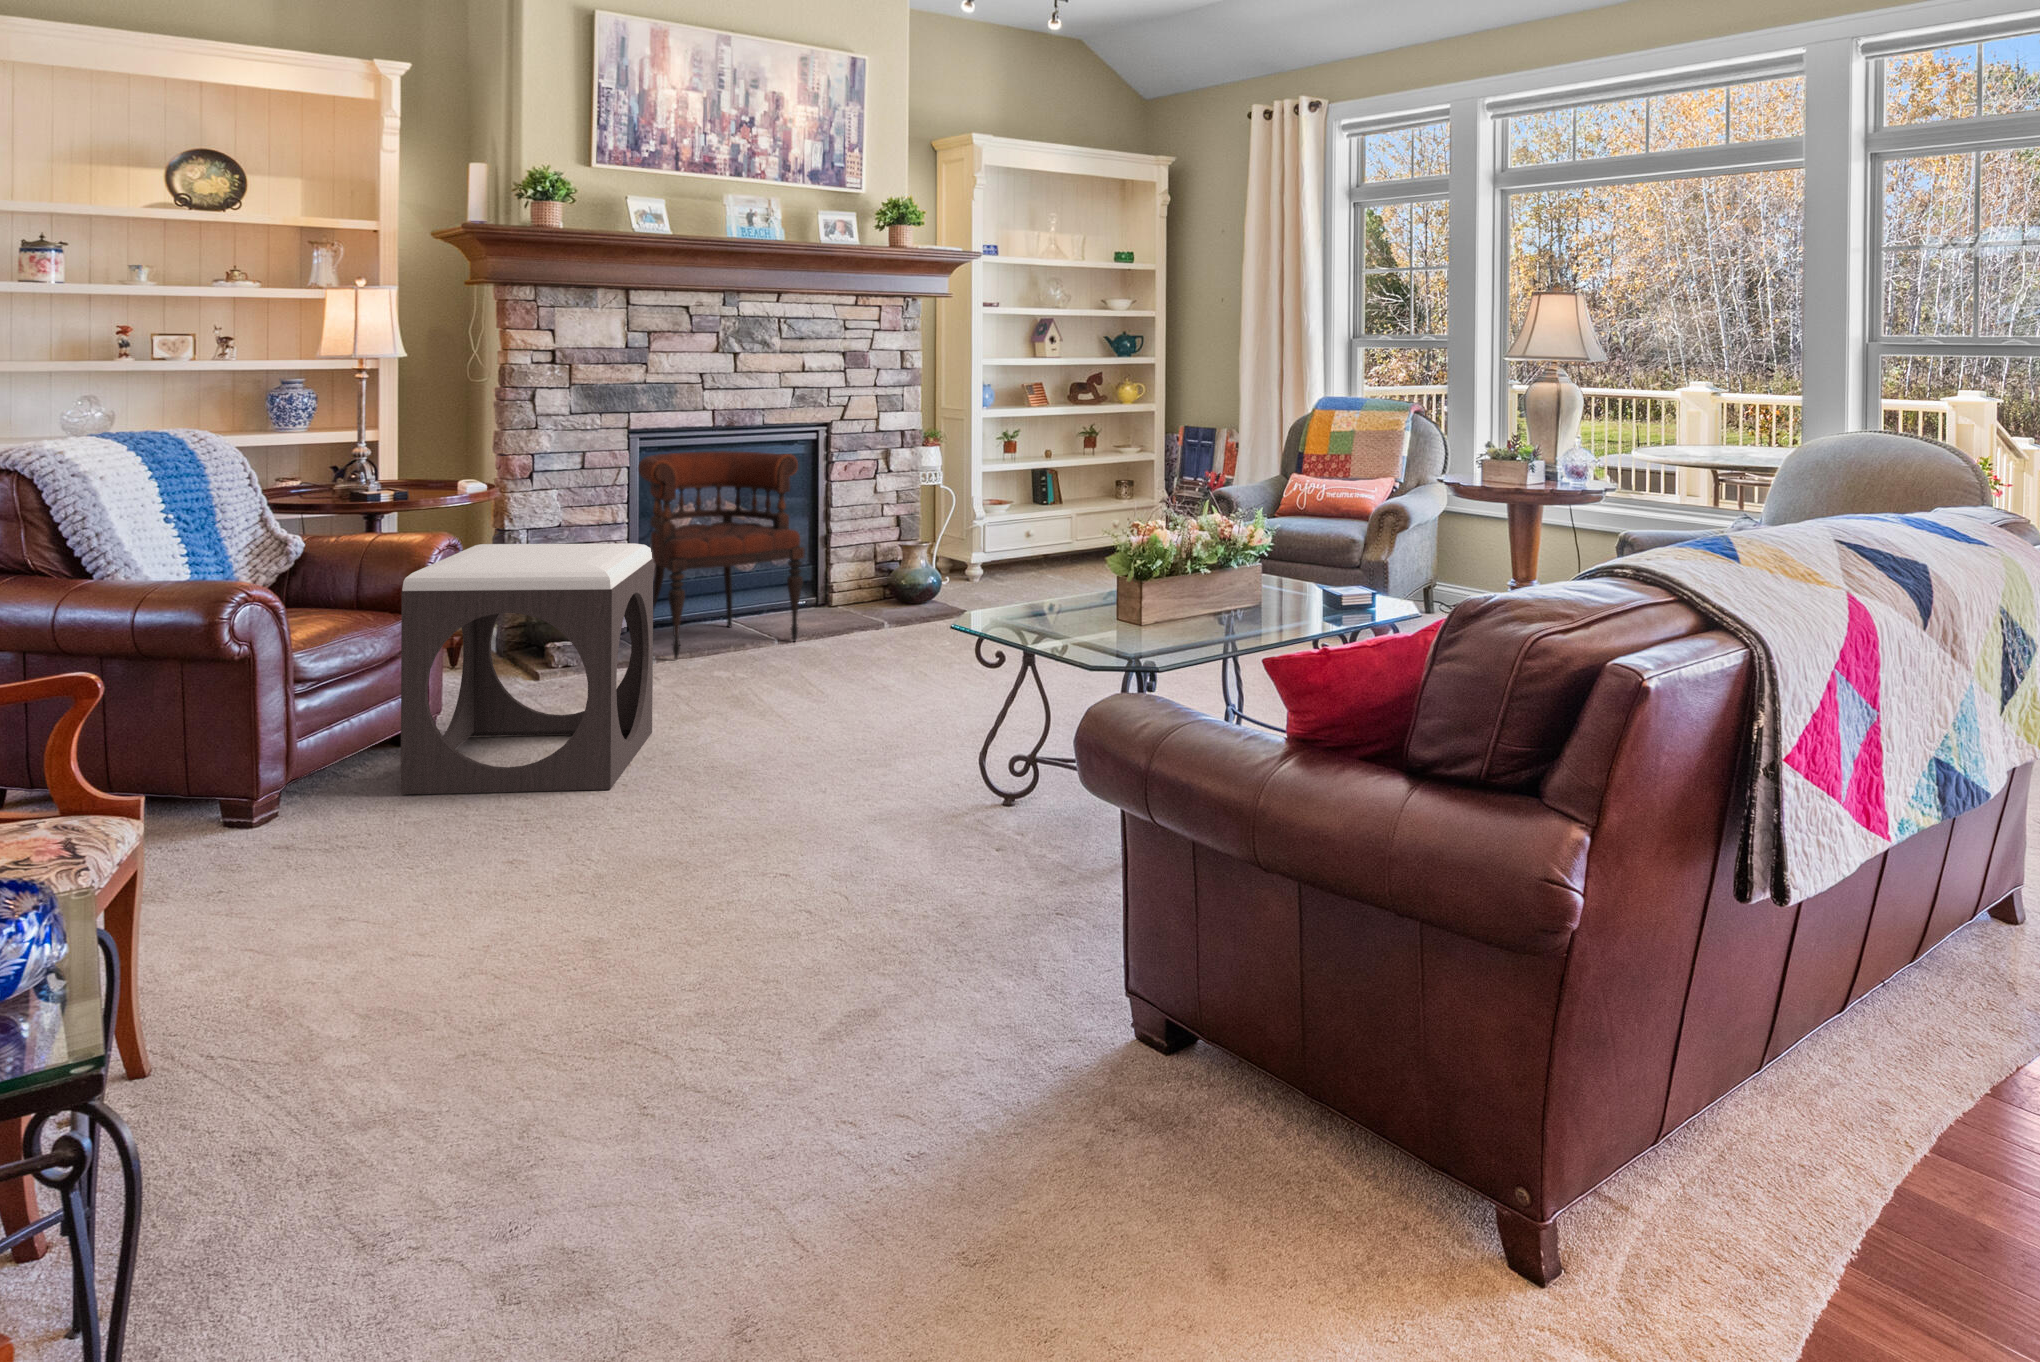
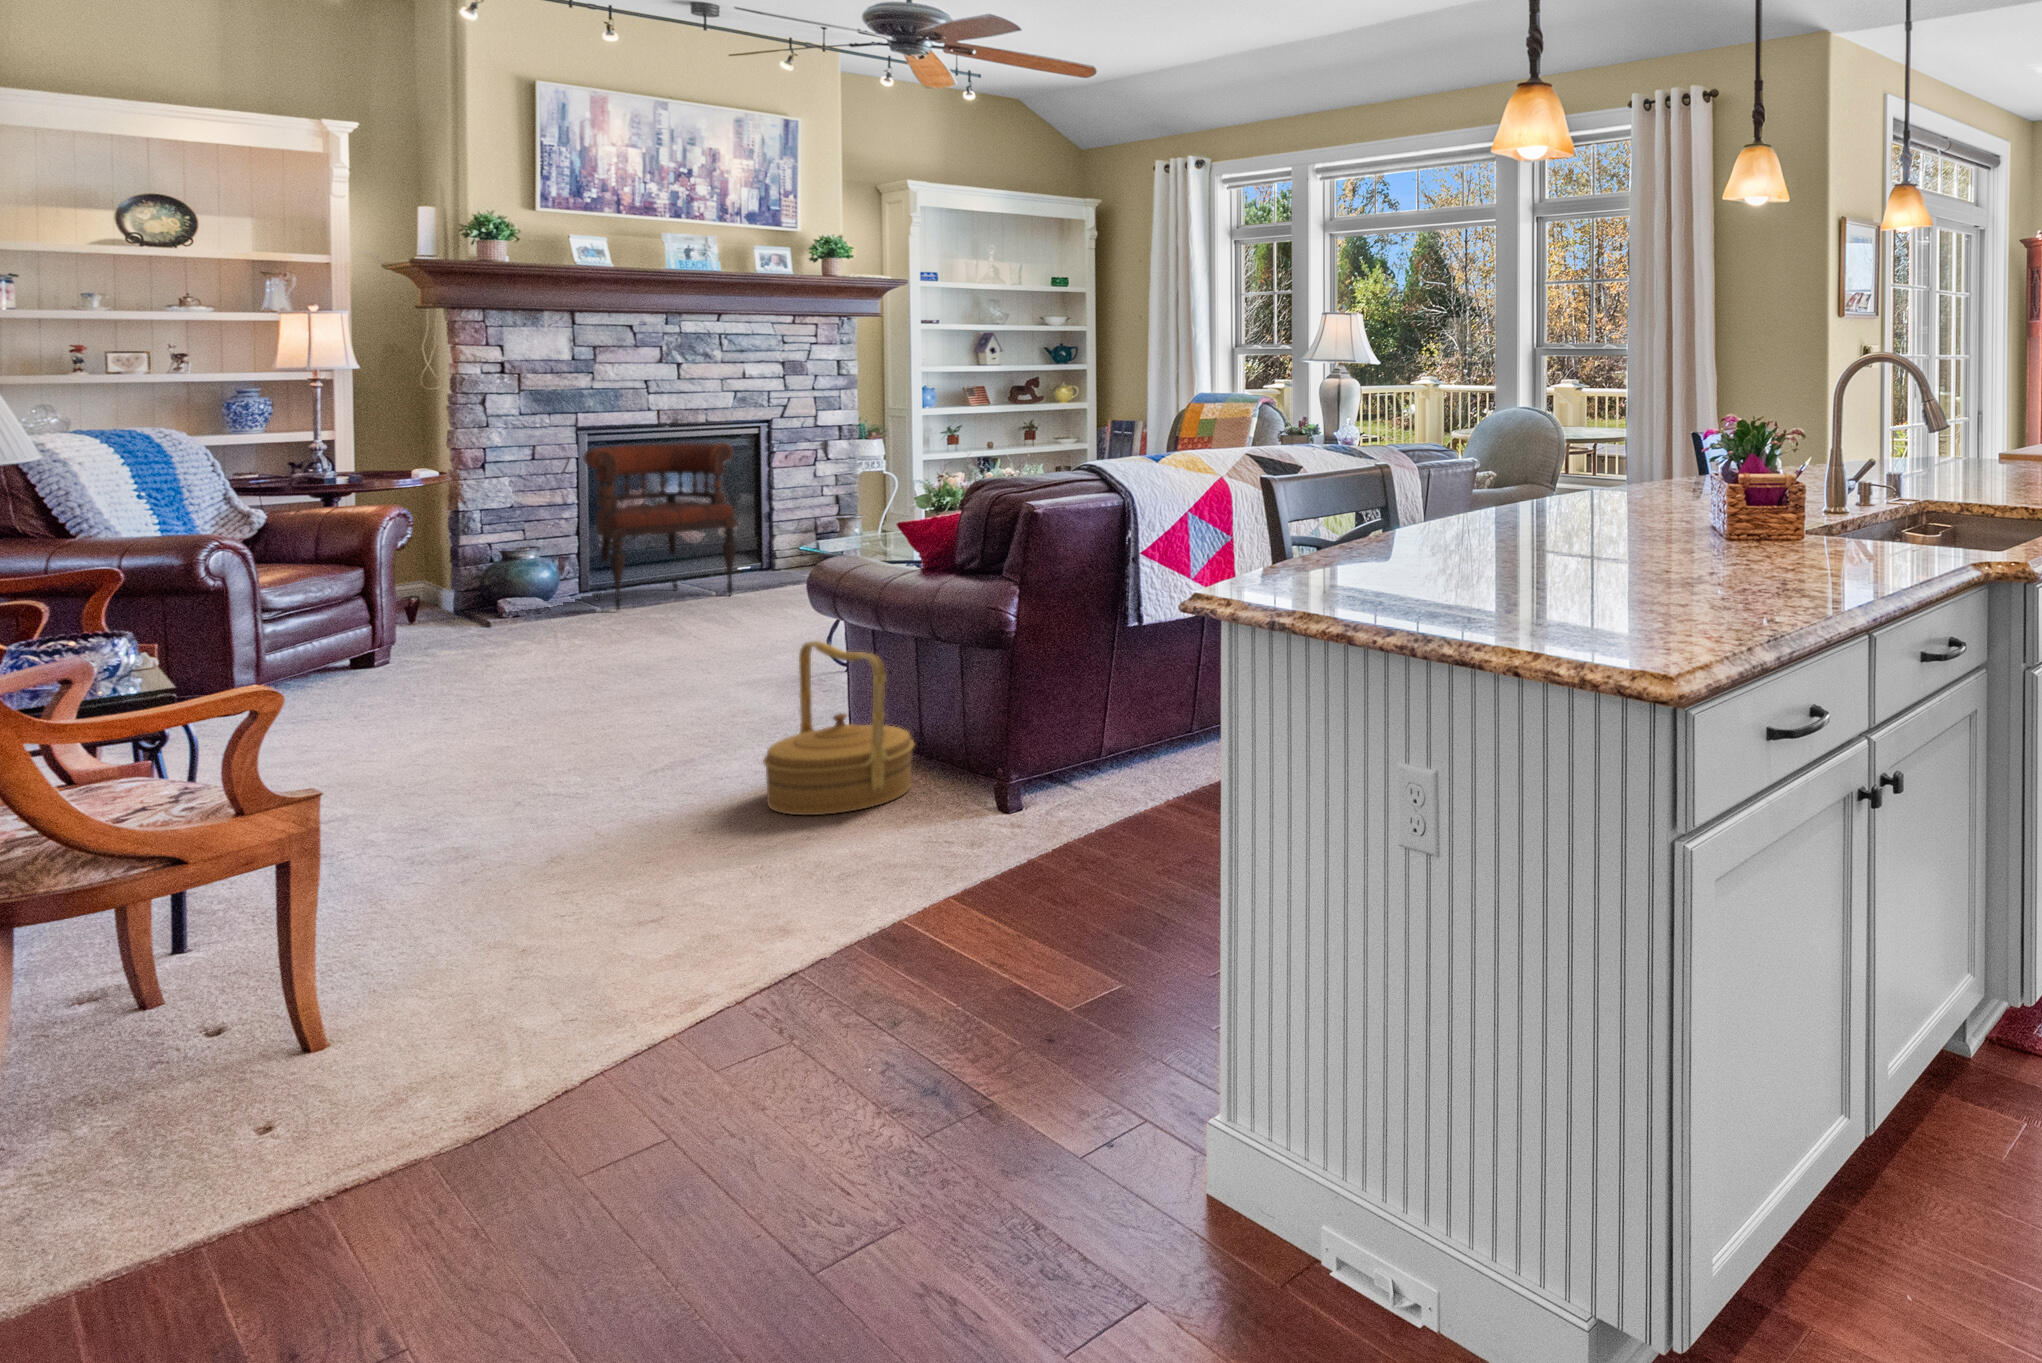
footstool: present [401,543,653,794] -> none [354,505,582,693]
woven basket: none [1047,882,1295,1257] -> present [763,641,914,815]

